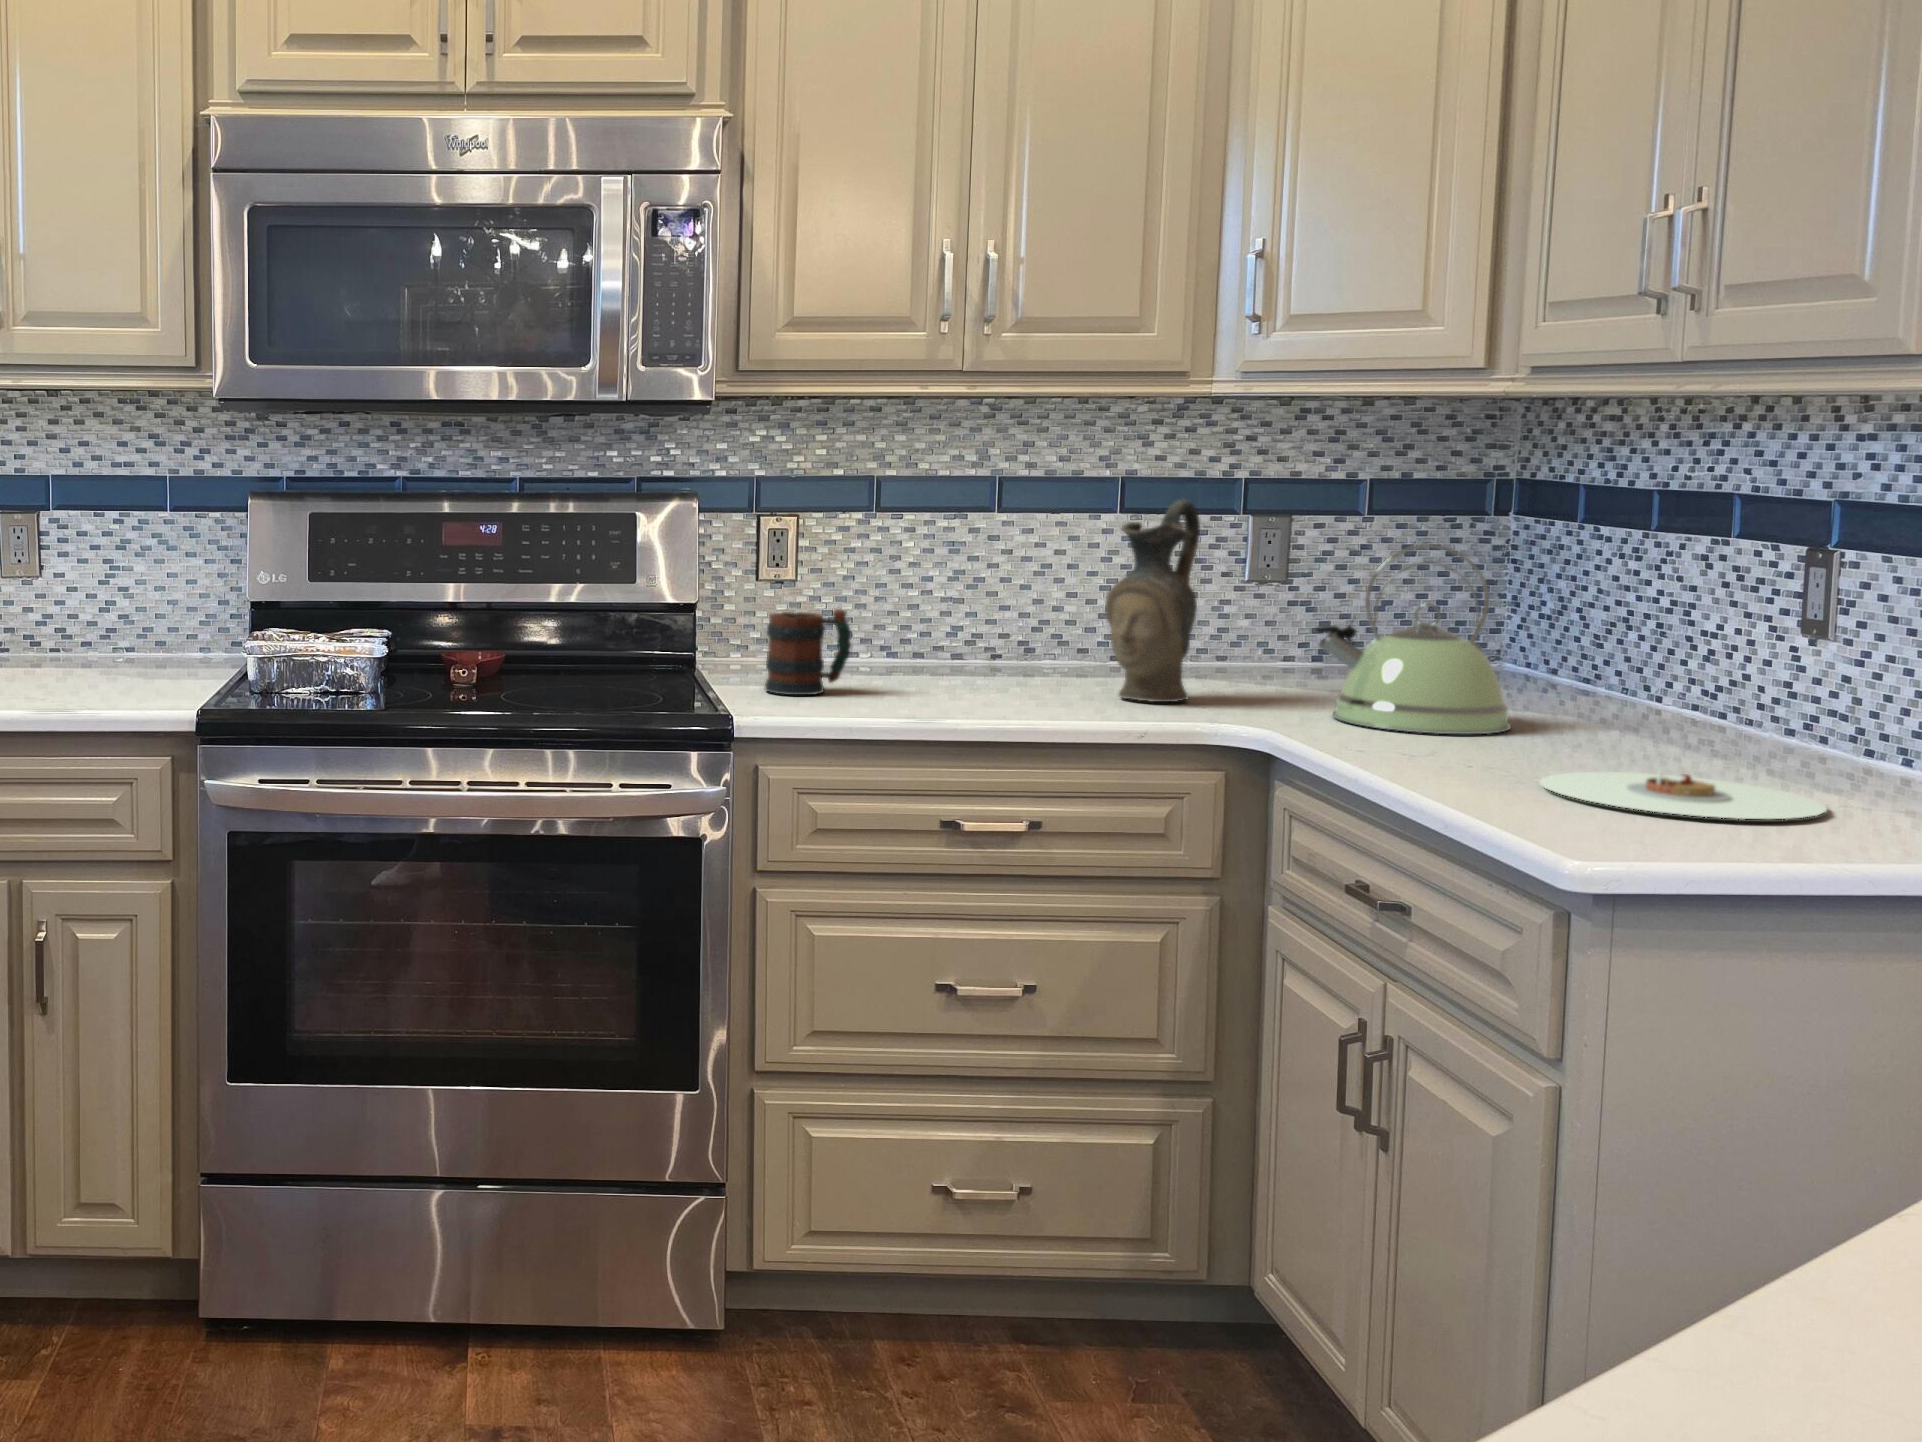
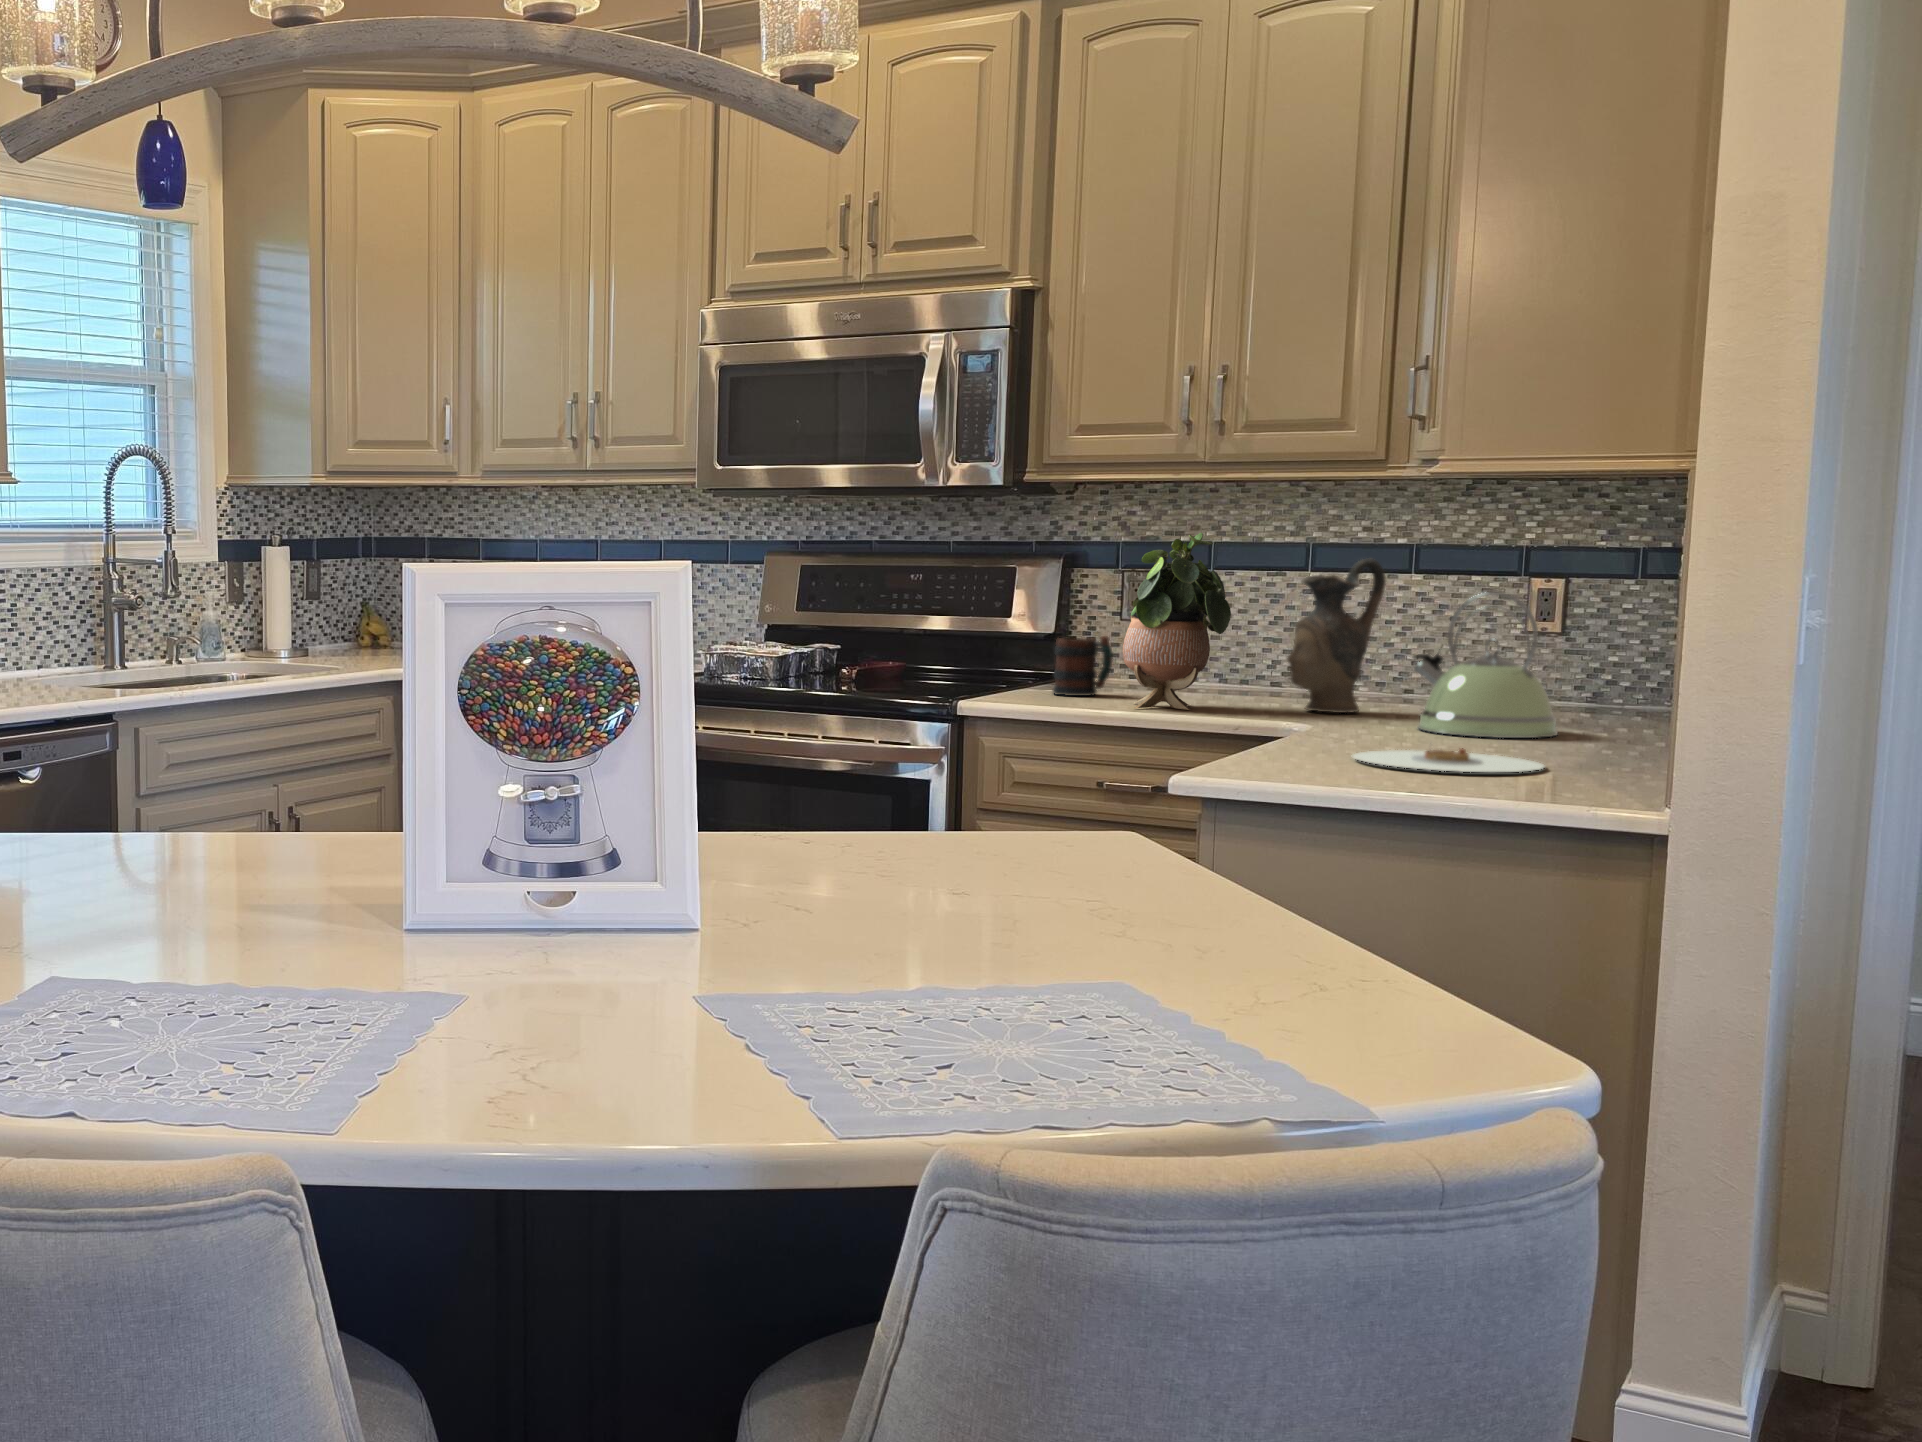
potted plant: none [919,467,1069,715] -> present [1123,533,1231,710]

